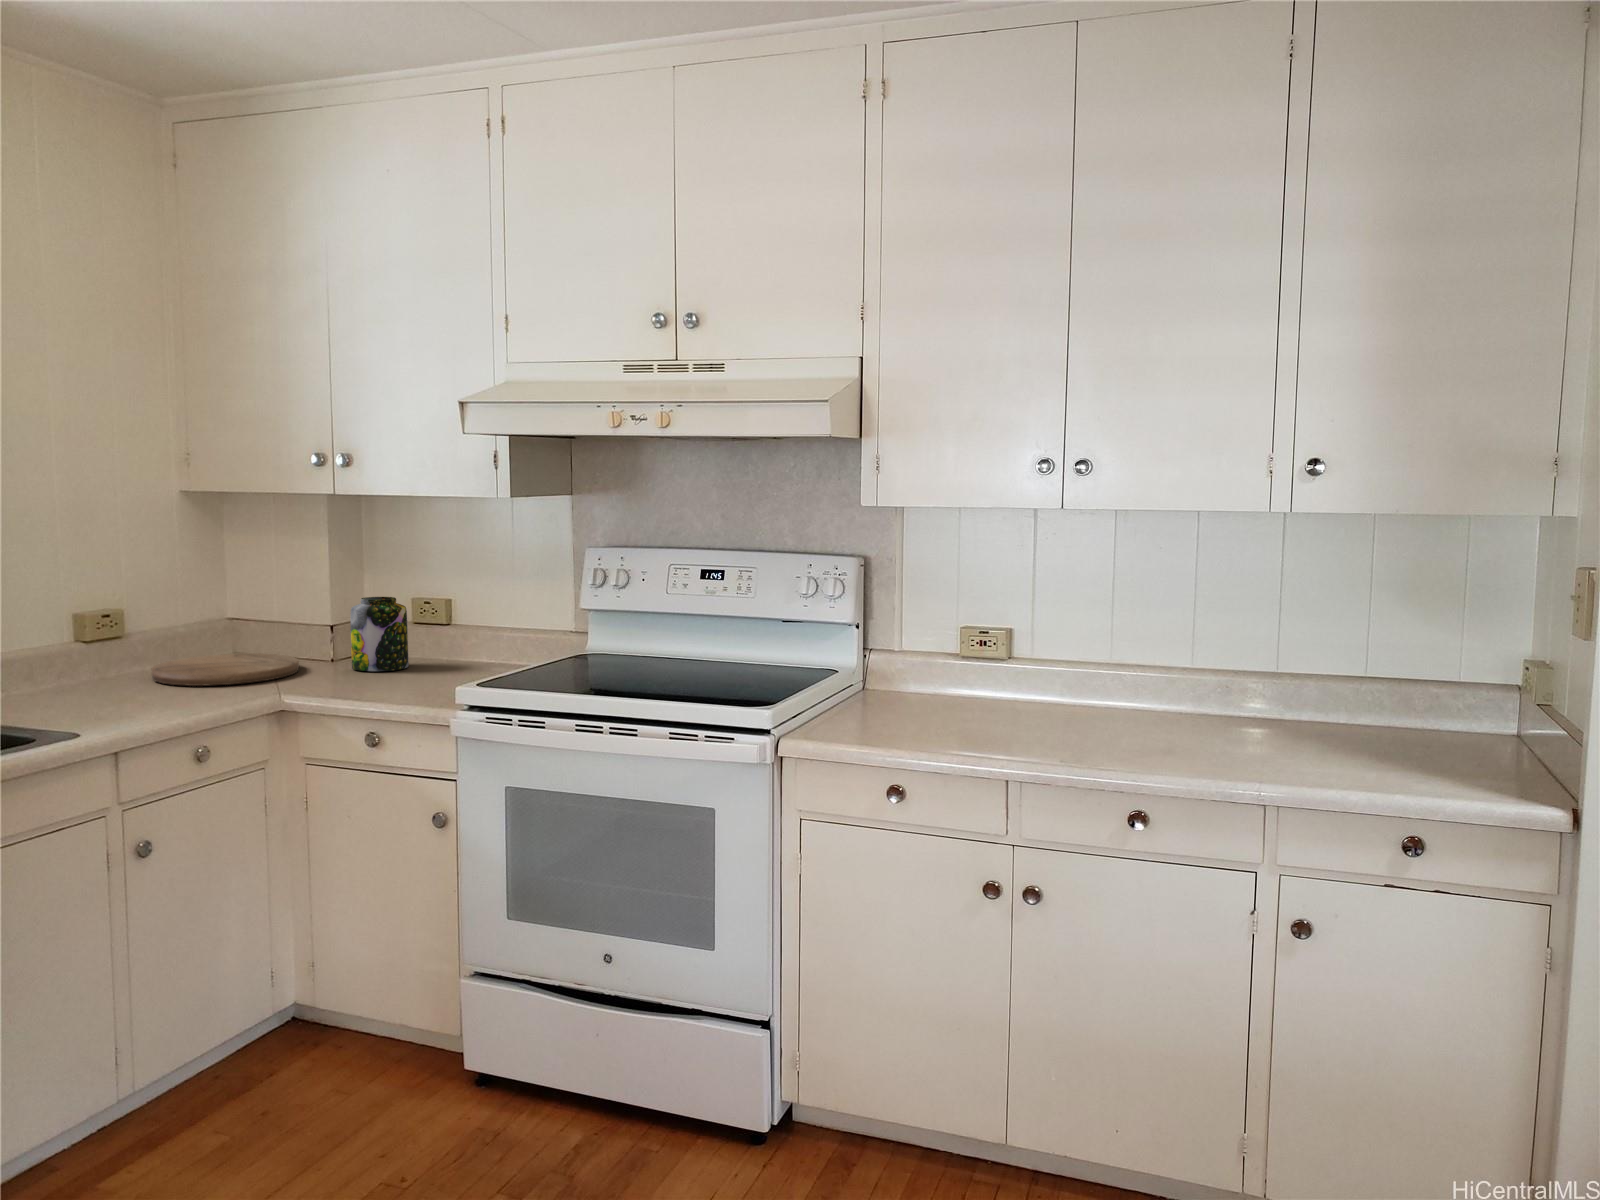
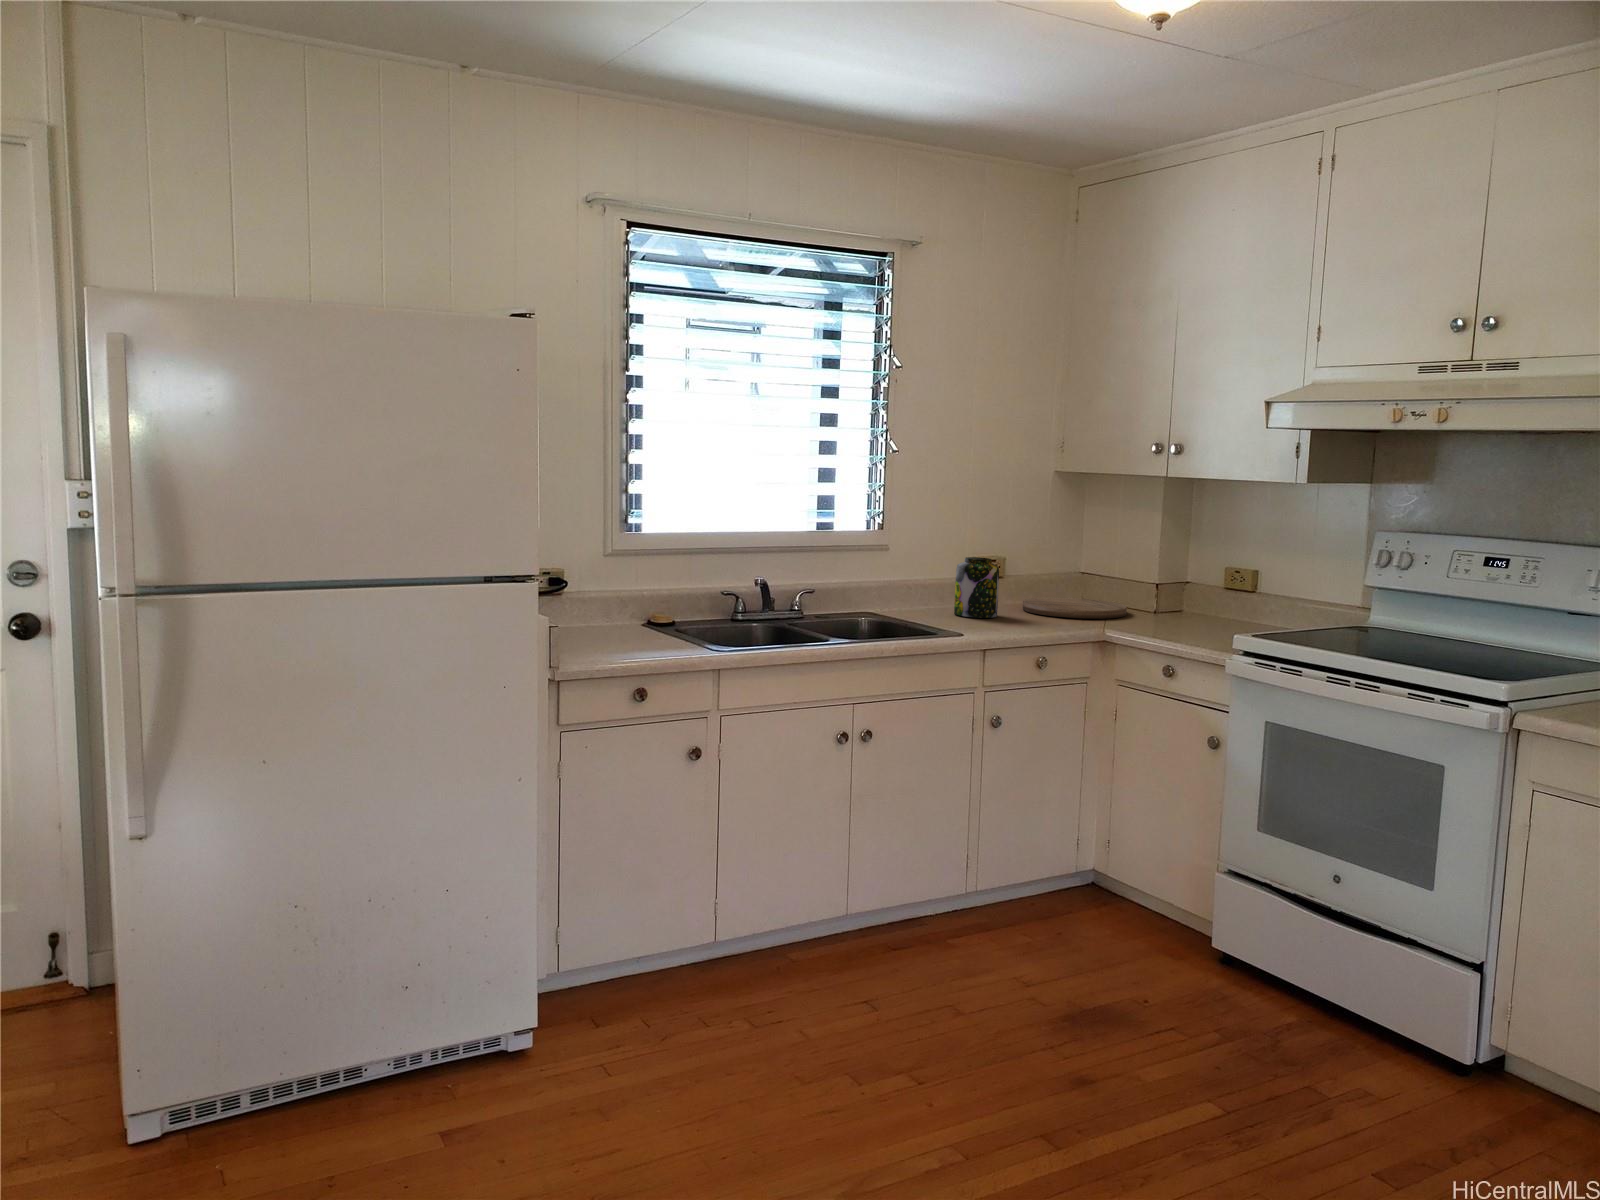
jar: present [350,597,409,671] -> present [954,557,999,618]

